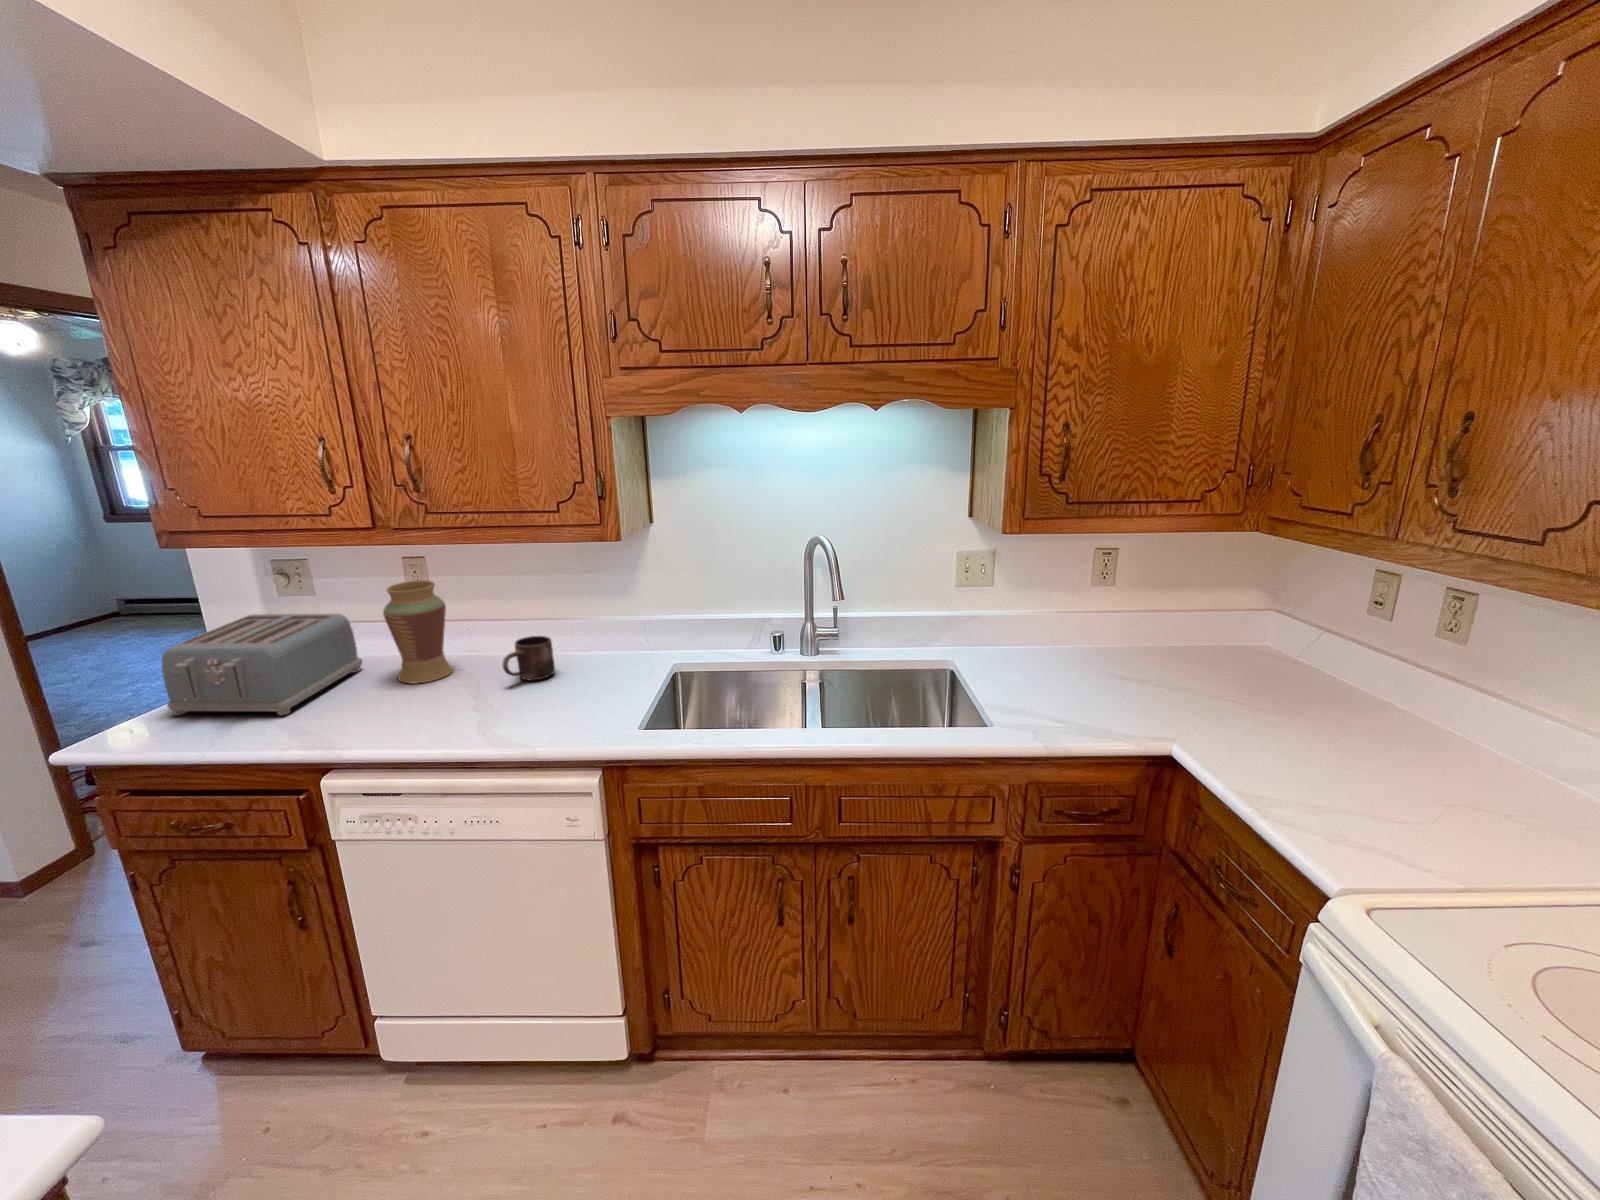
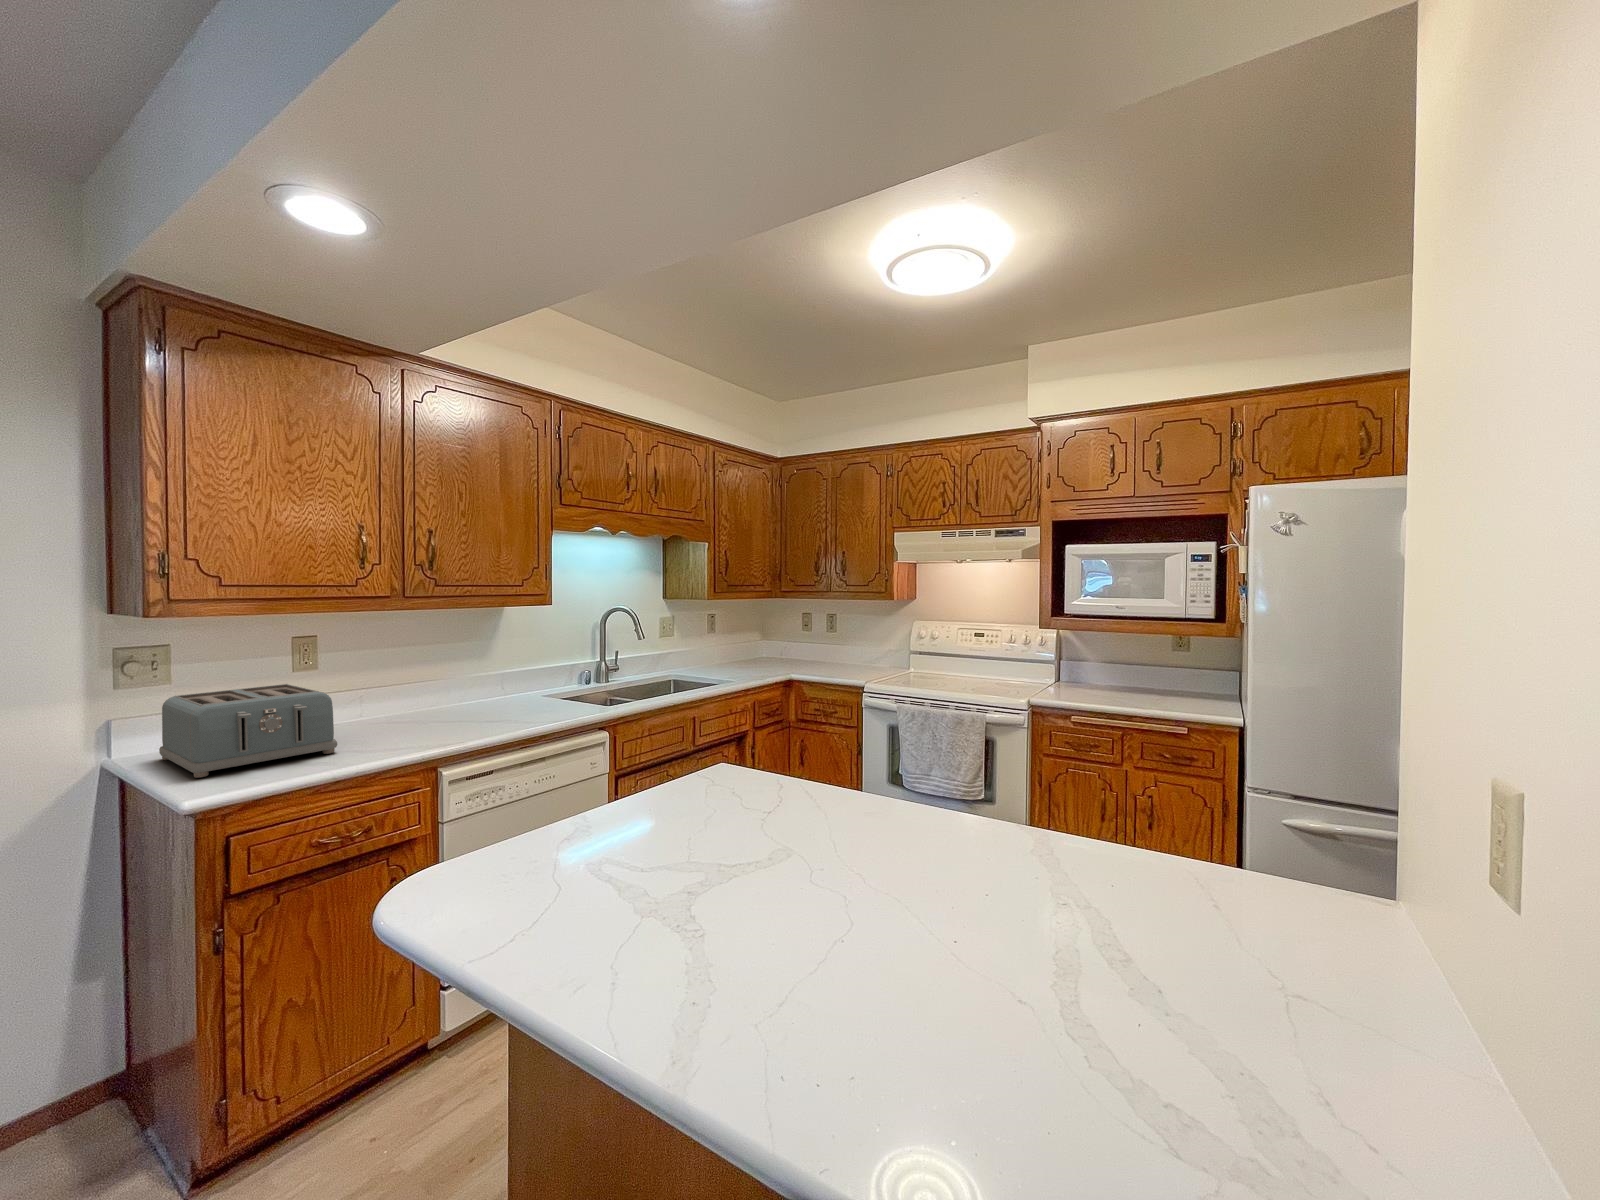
vase: present [383,580,453,684] -> none [345,649,400,731]
mug: present [502,636,555,681] -> none [457,683,486,713]

